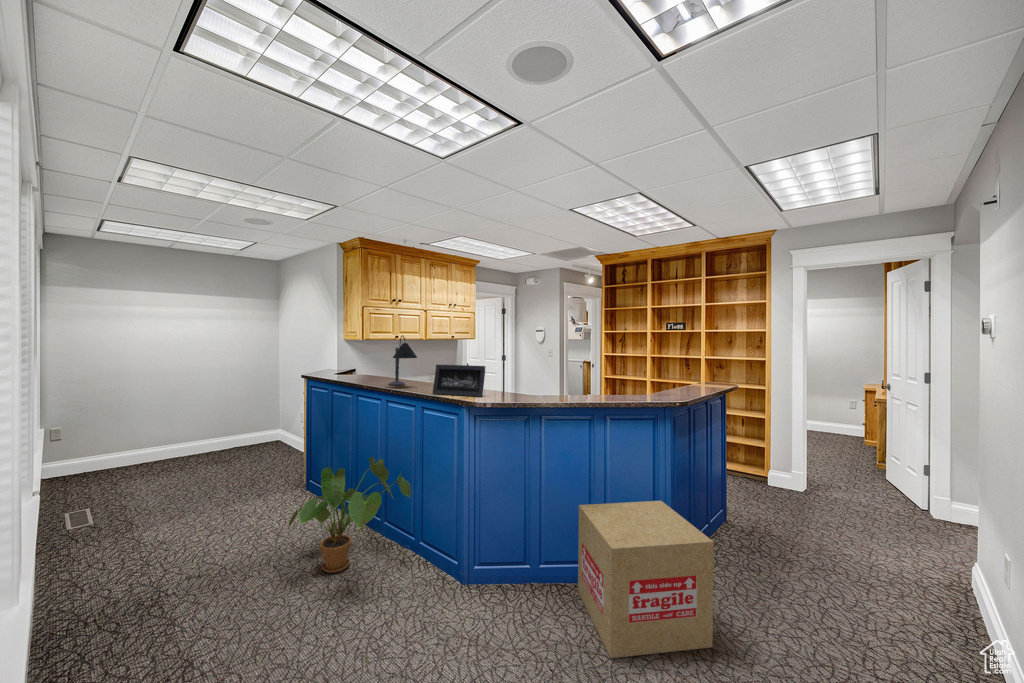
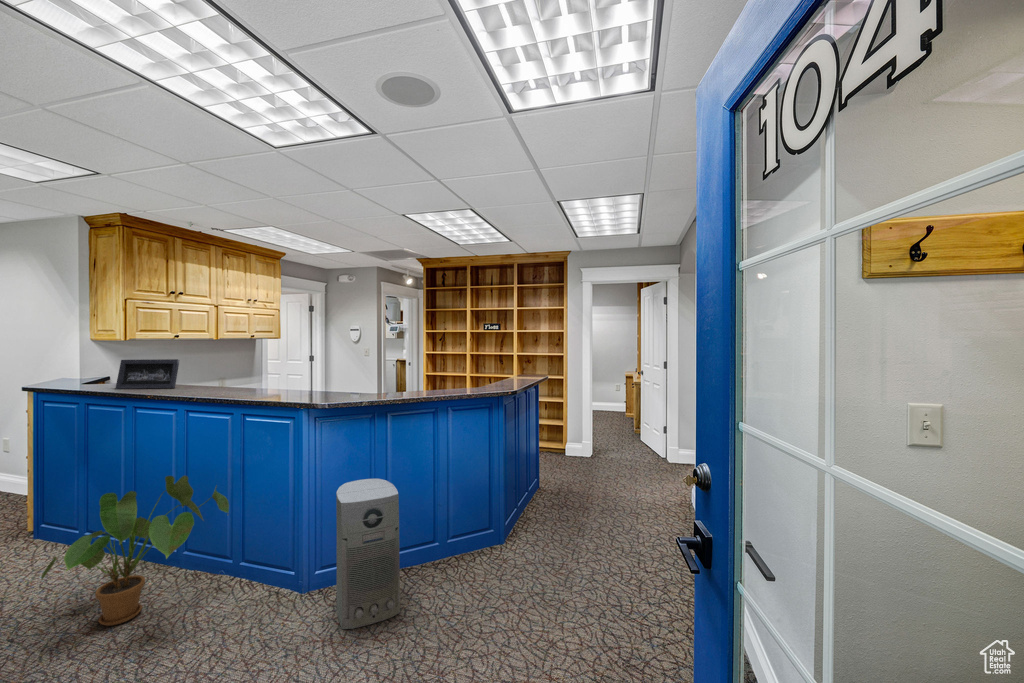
desk lamp: present [389,335,417,386] -> none [184,330,227,390]
picture frame: present [433,365,486,397] -> present [116,359,180,389]
air purifier: none [487,487,545,637] -> present [336,479,400,629]
cardboard box: present [578,501,714,658] -> none [425,474,542,615]

